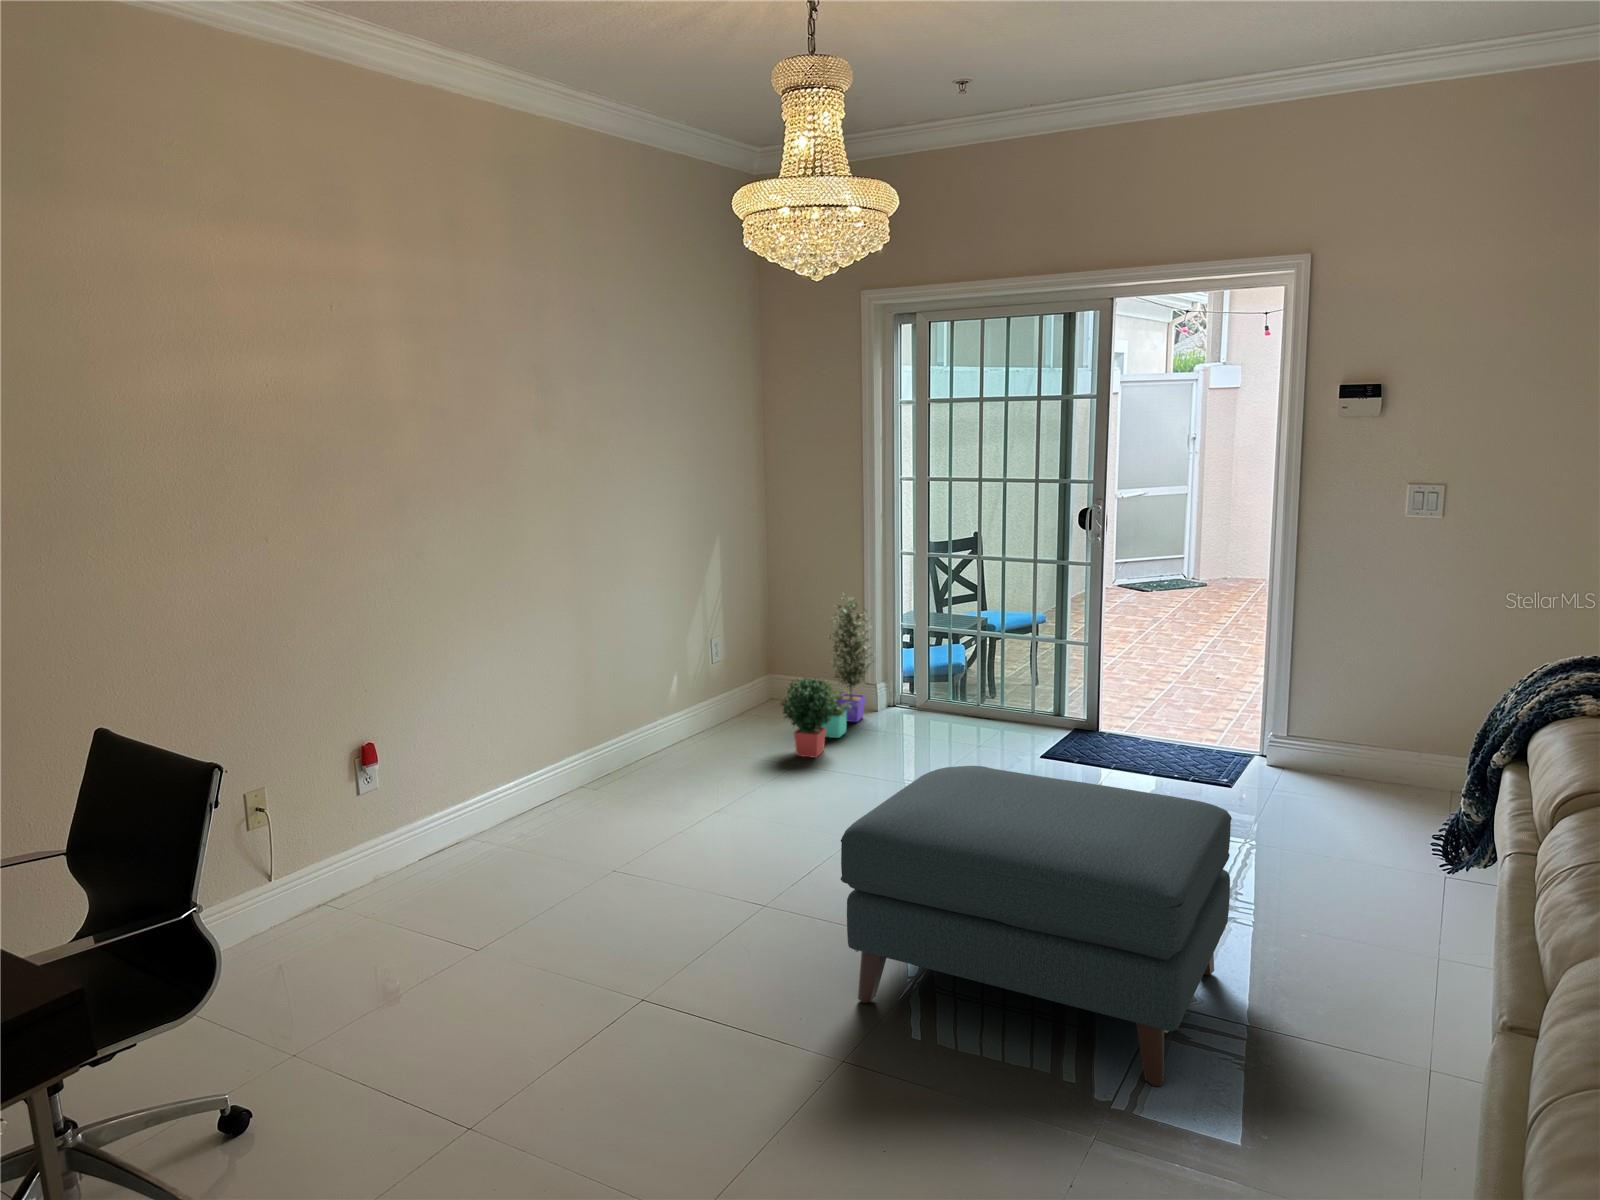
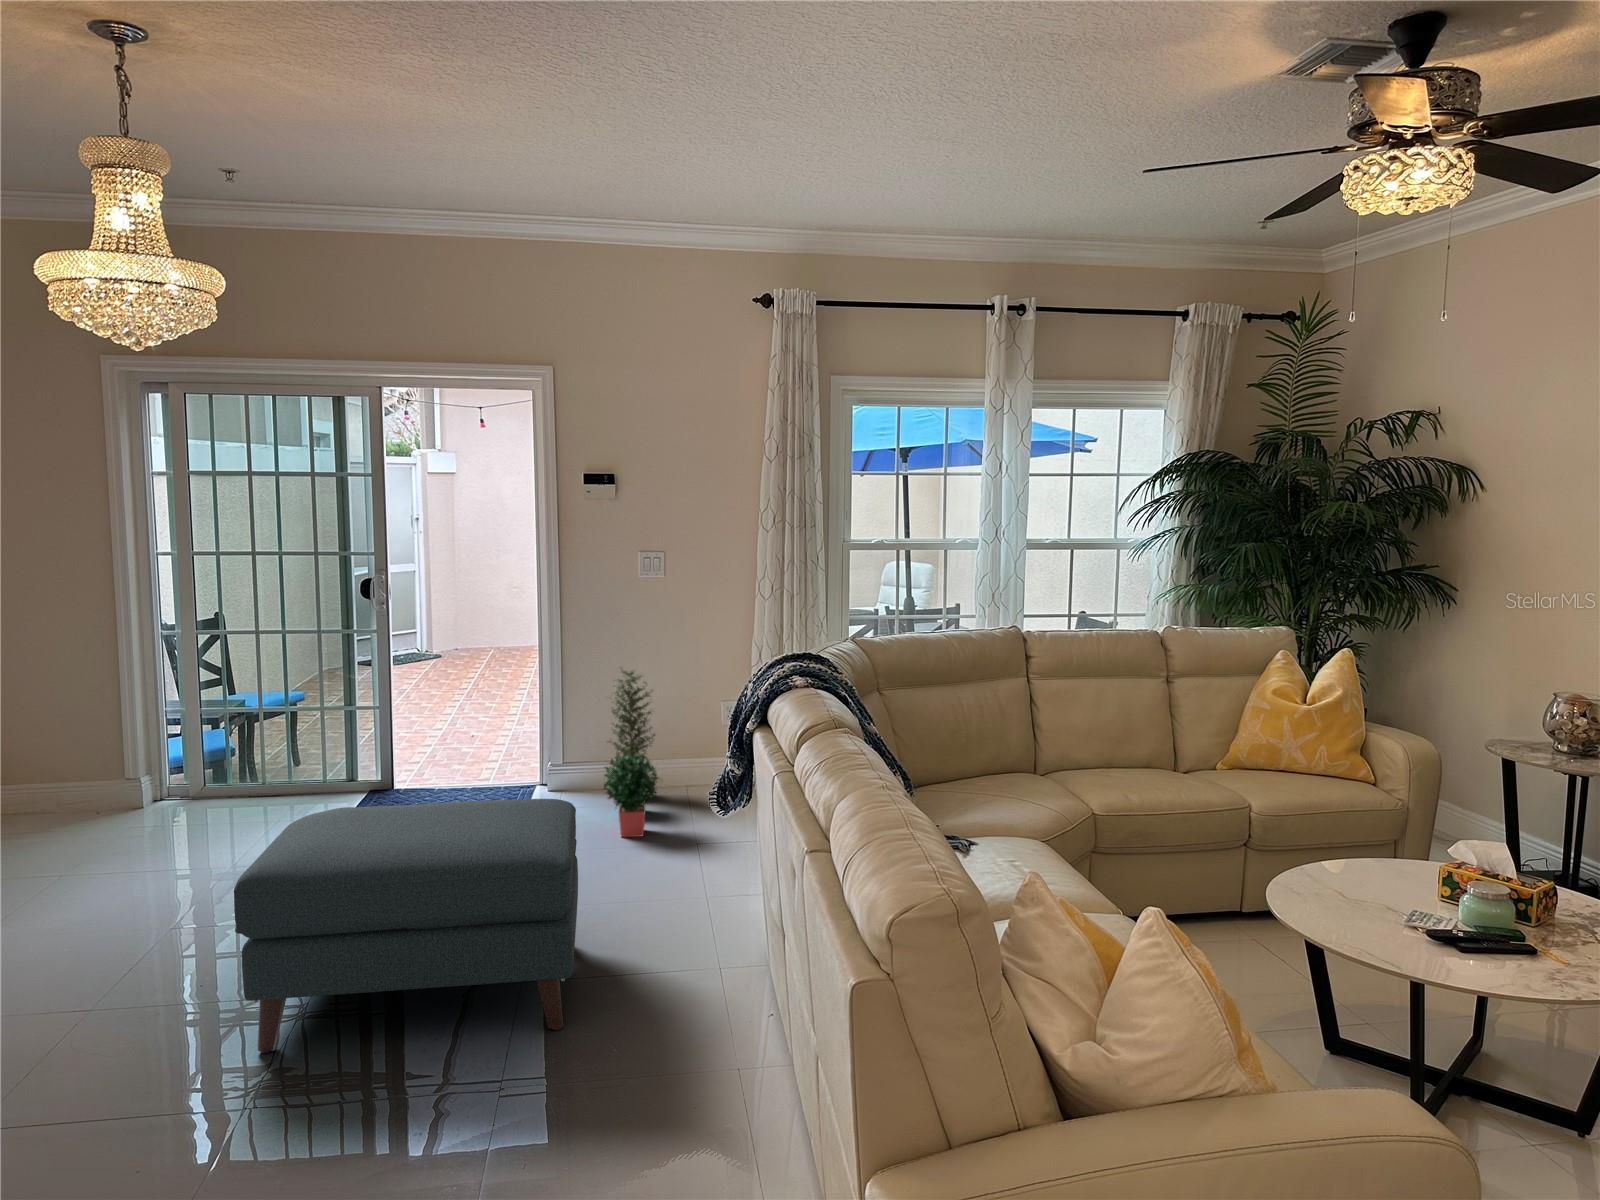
potted plant: present [781,594,872,758] -> present [603,670,659,837]

